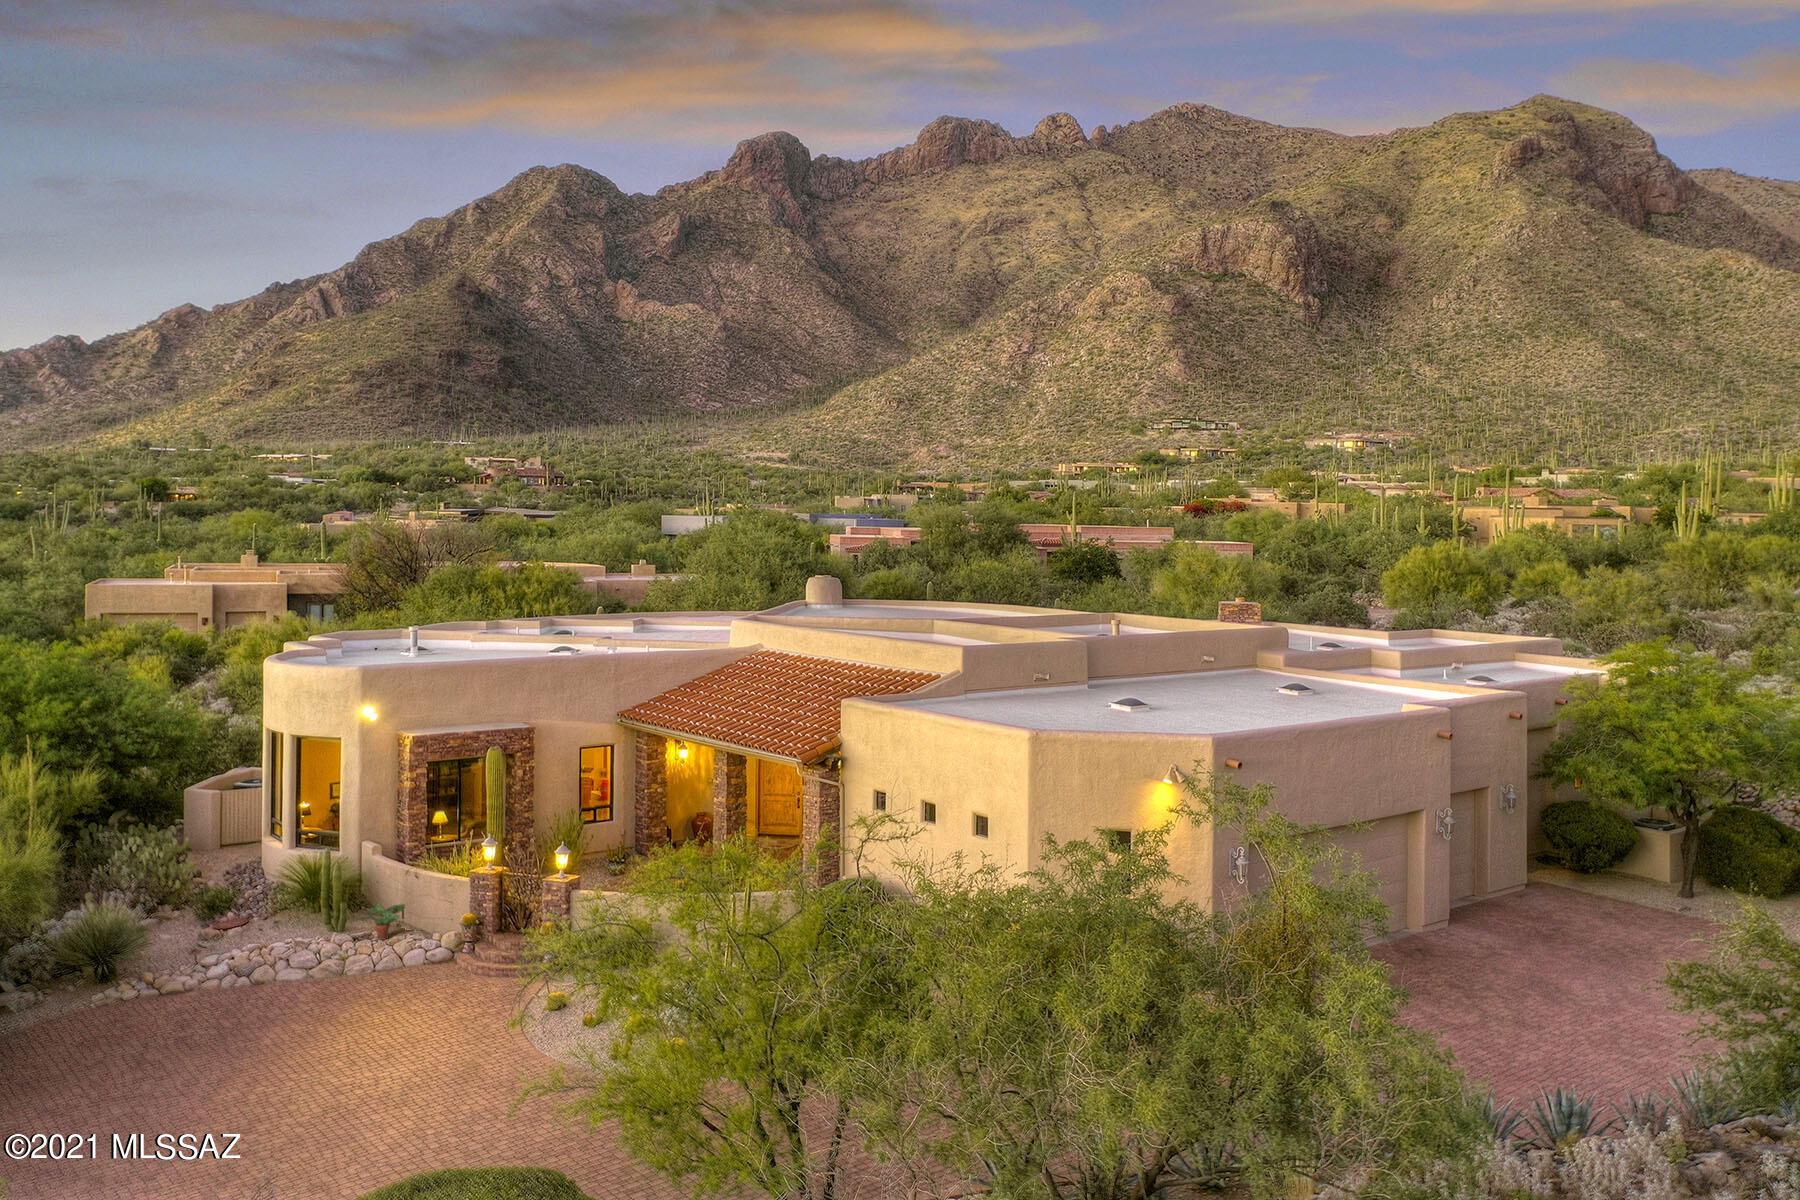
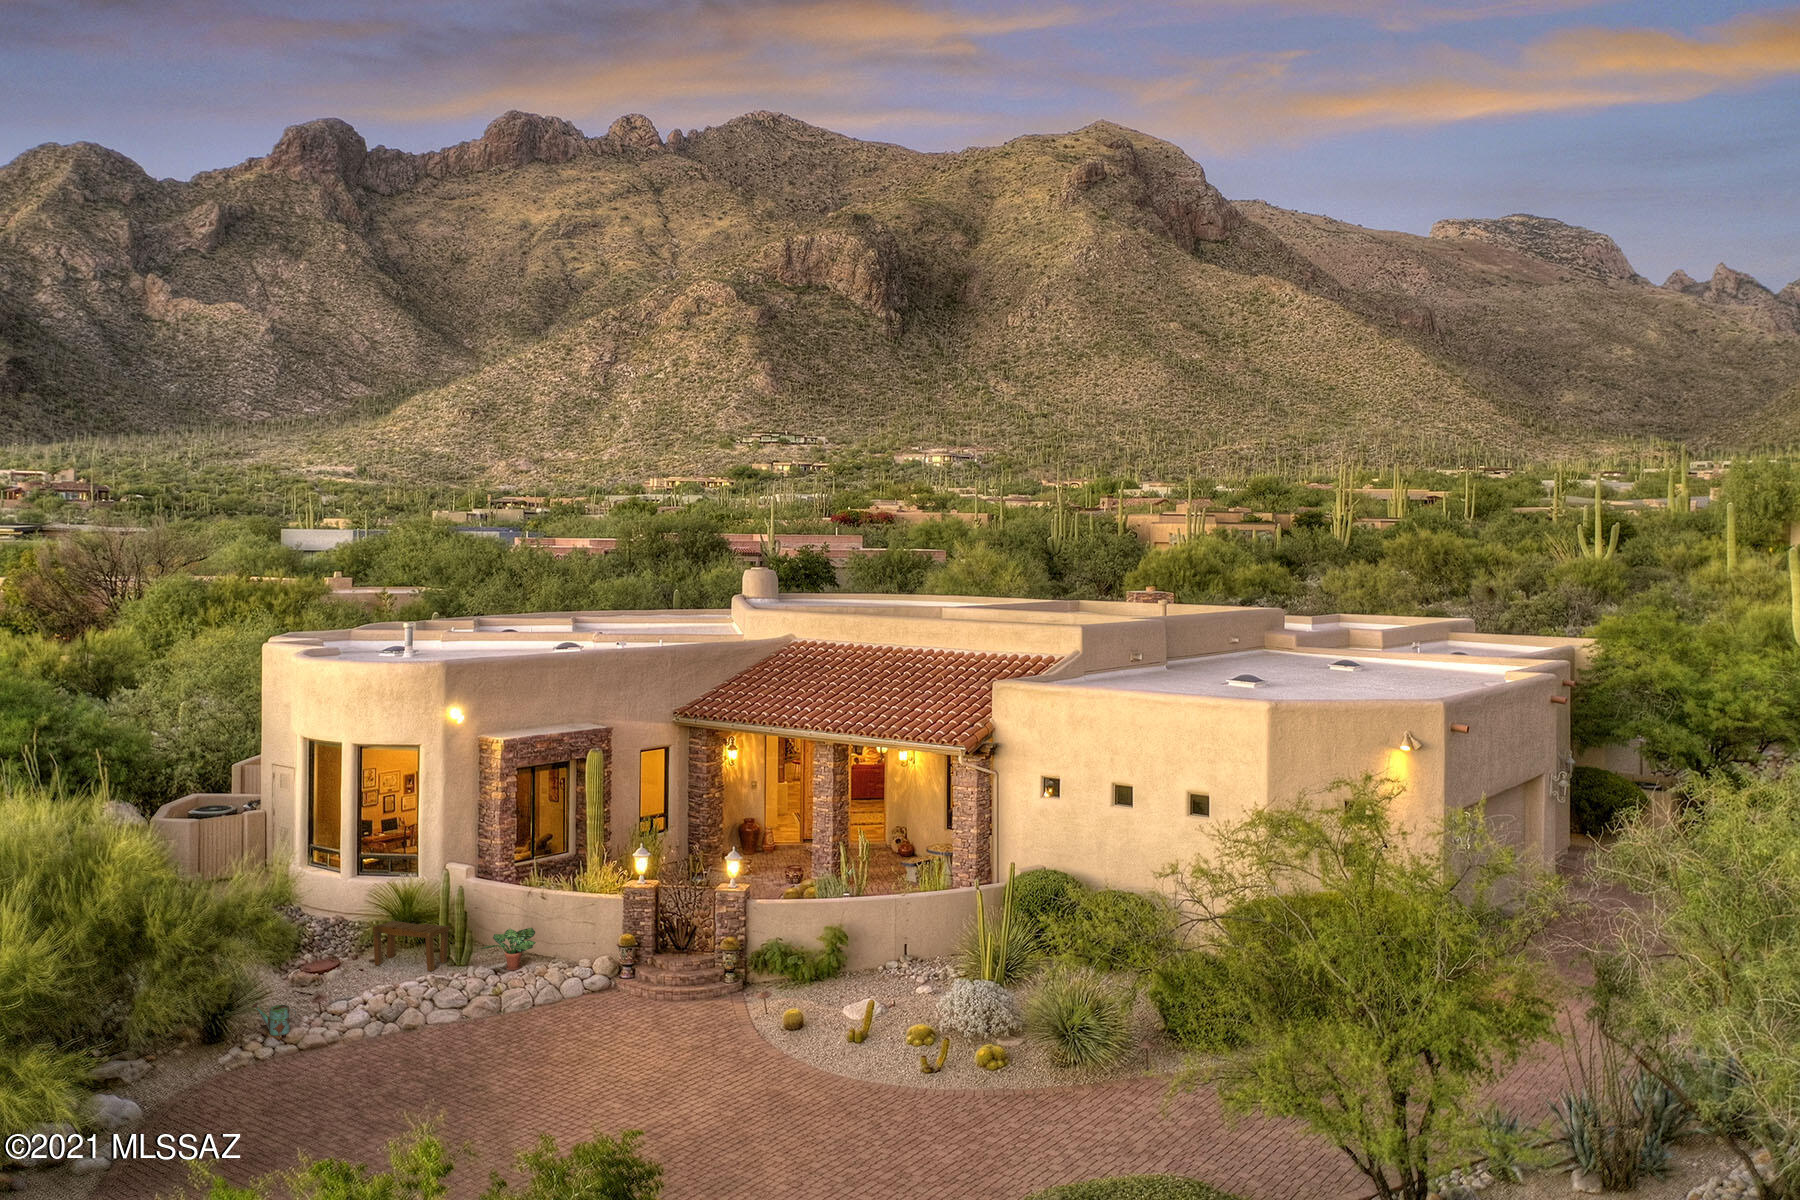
bench: none [273,891,335,937] -> present [373,920,450,971]
watering can: none [131,952,165,981] -> present [252,1003,296,1035]

